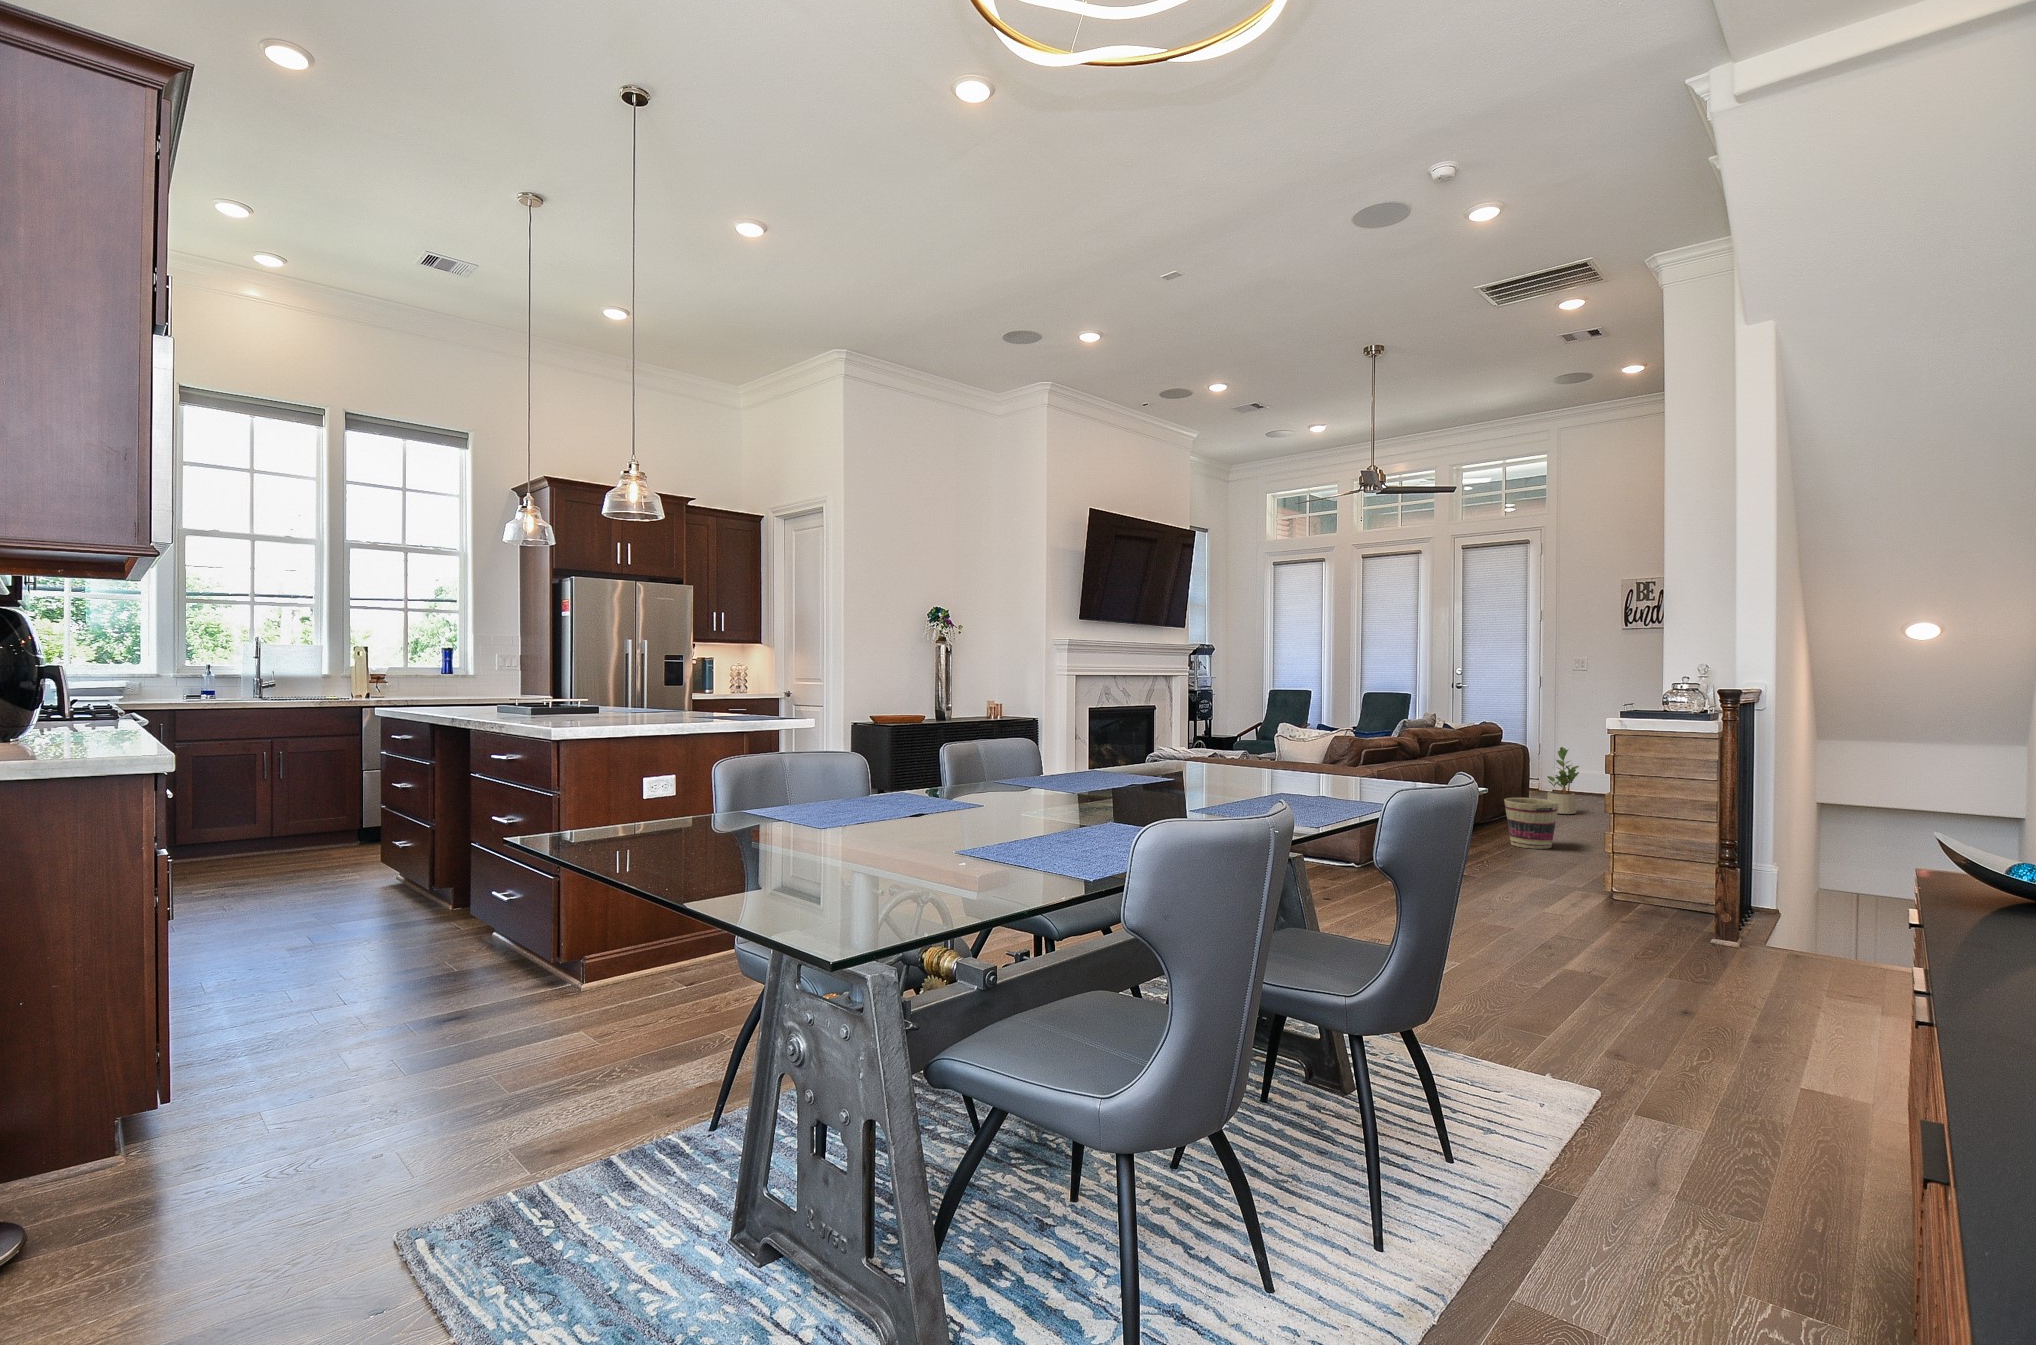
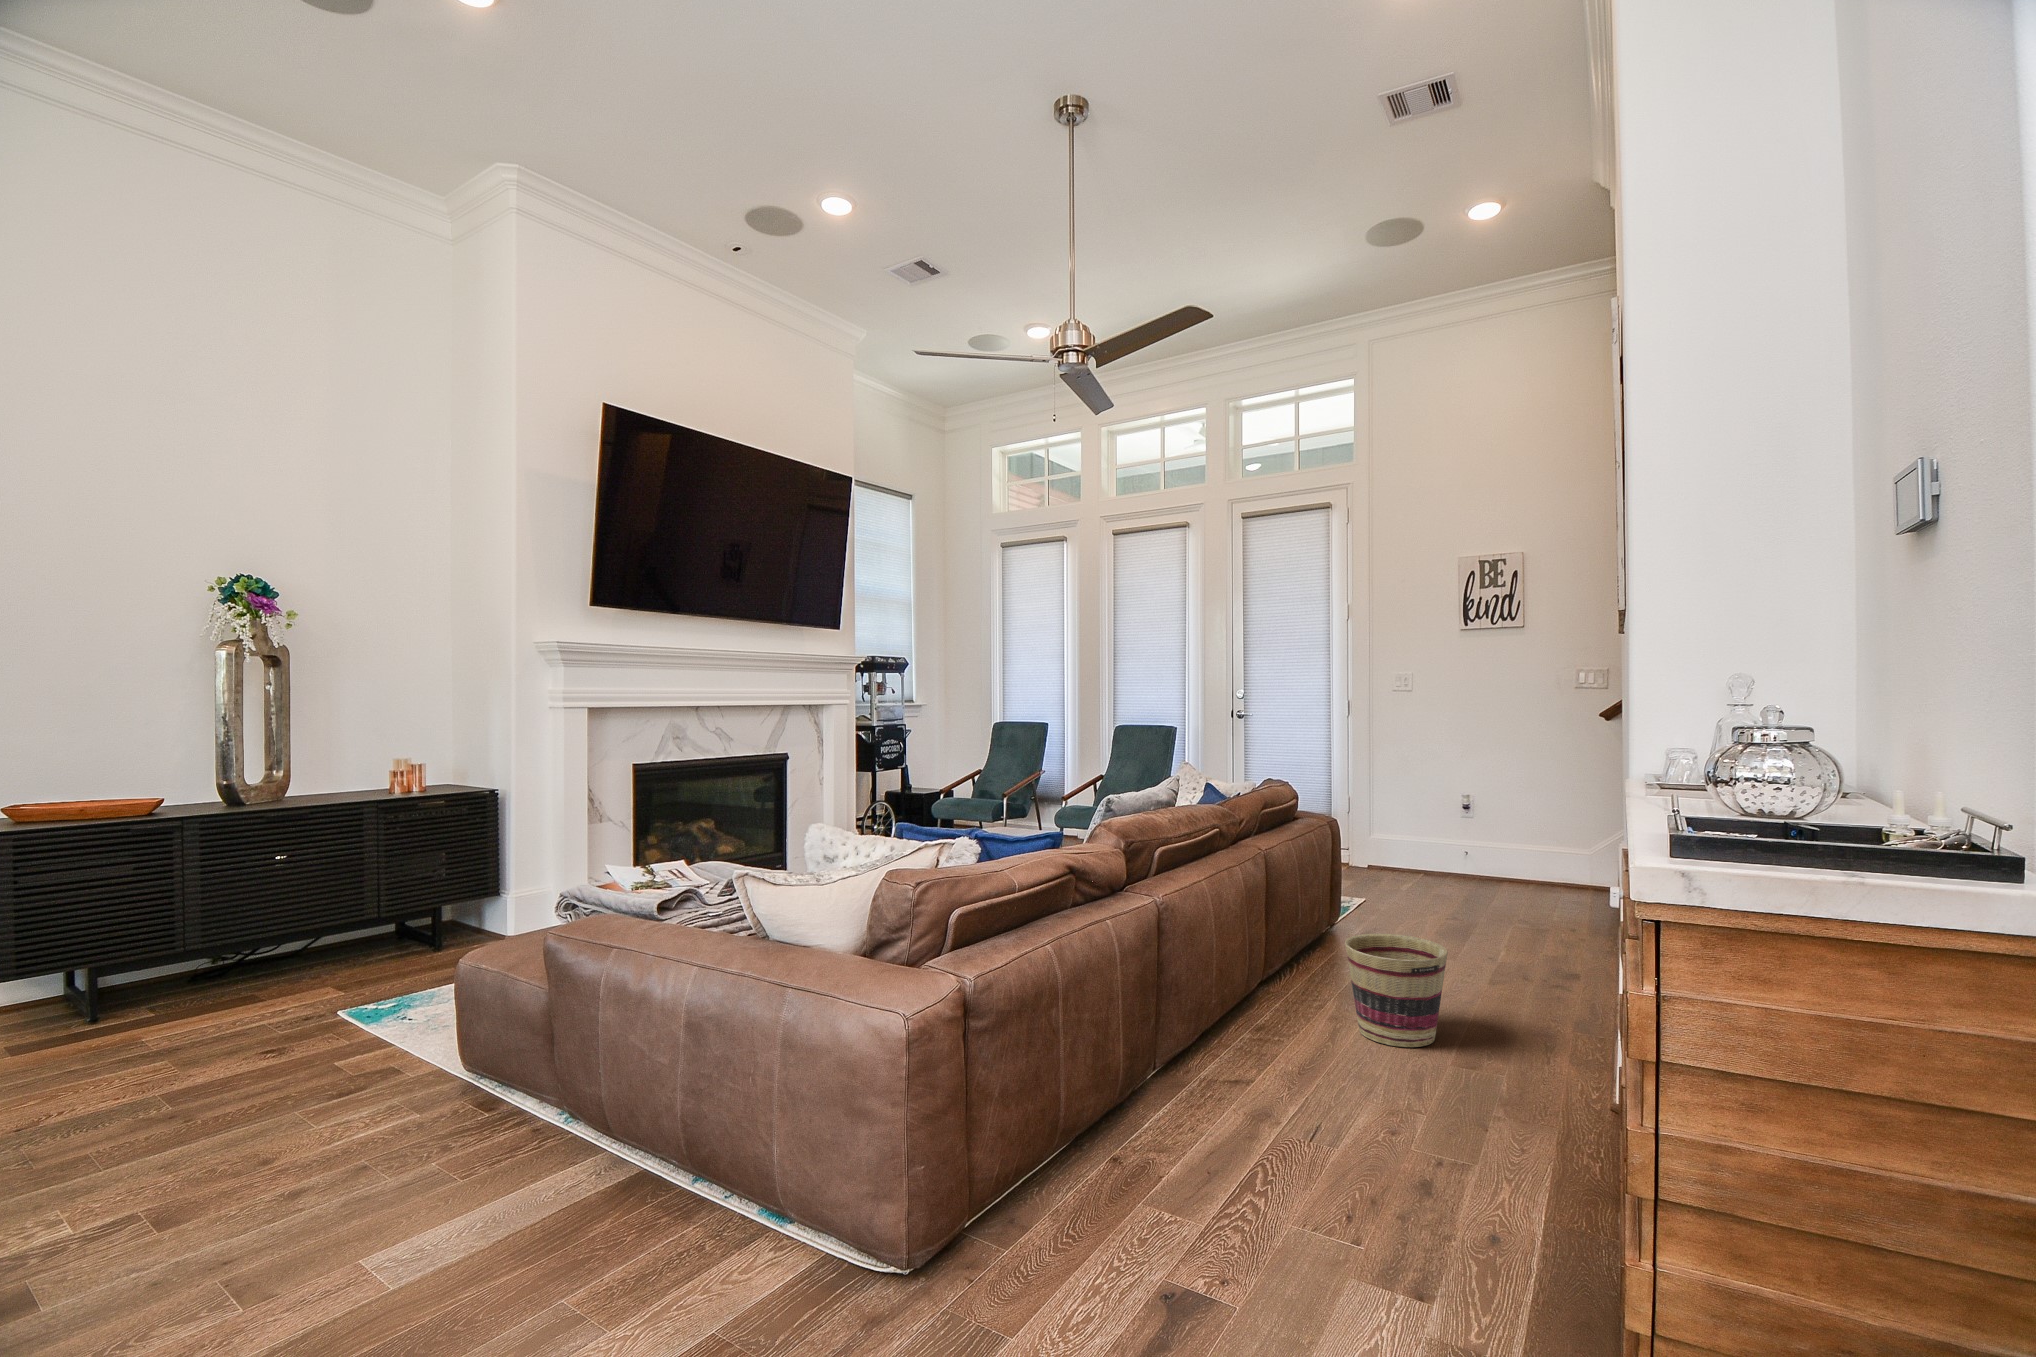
potted plant: present [1547,747,1579,814] -> none [1381,810,1431,918]

